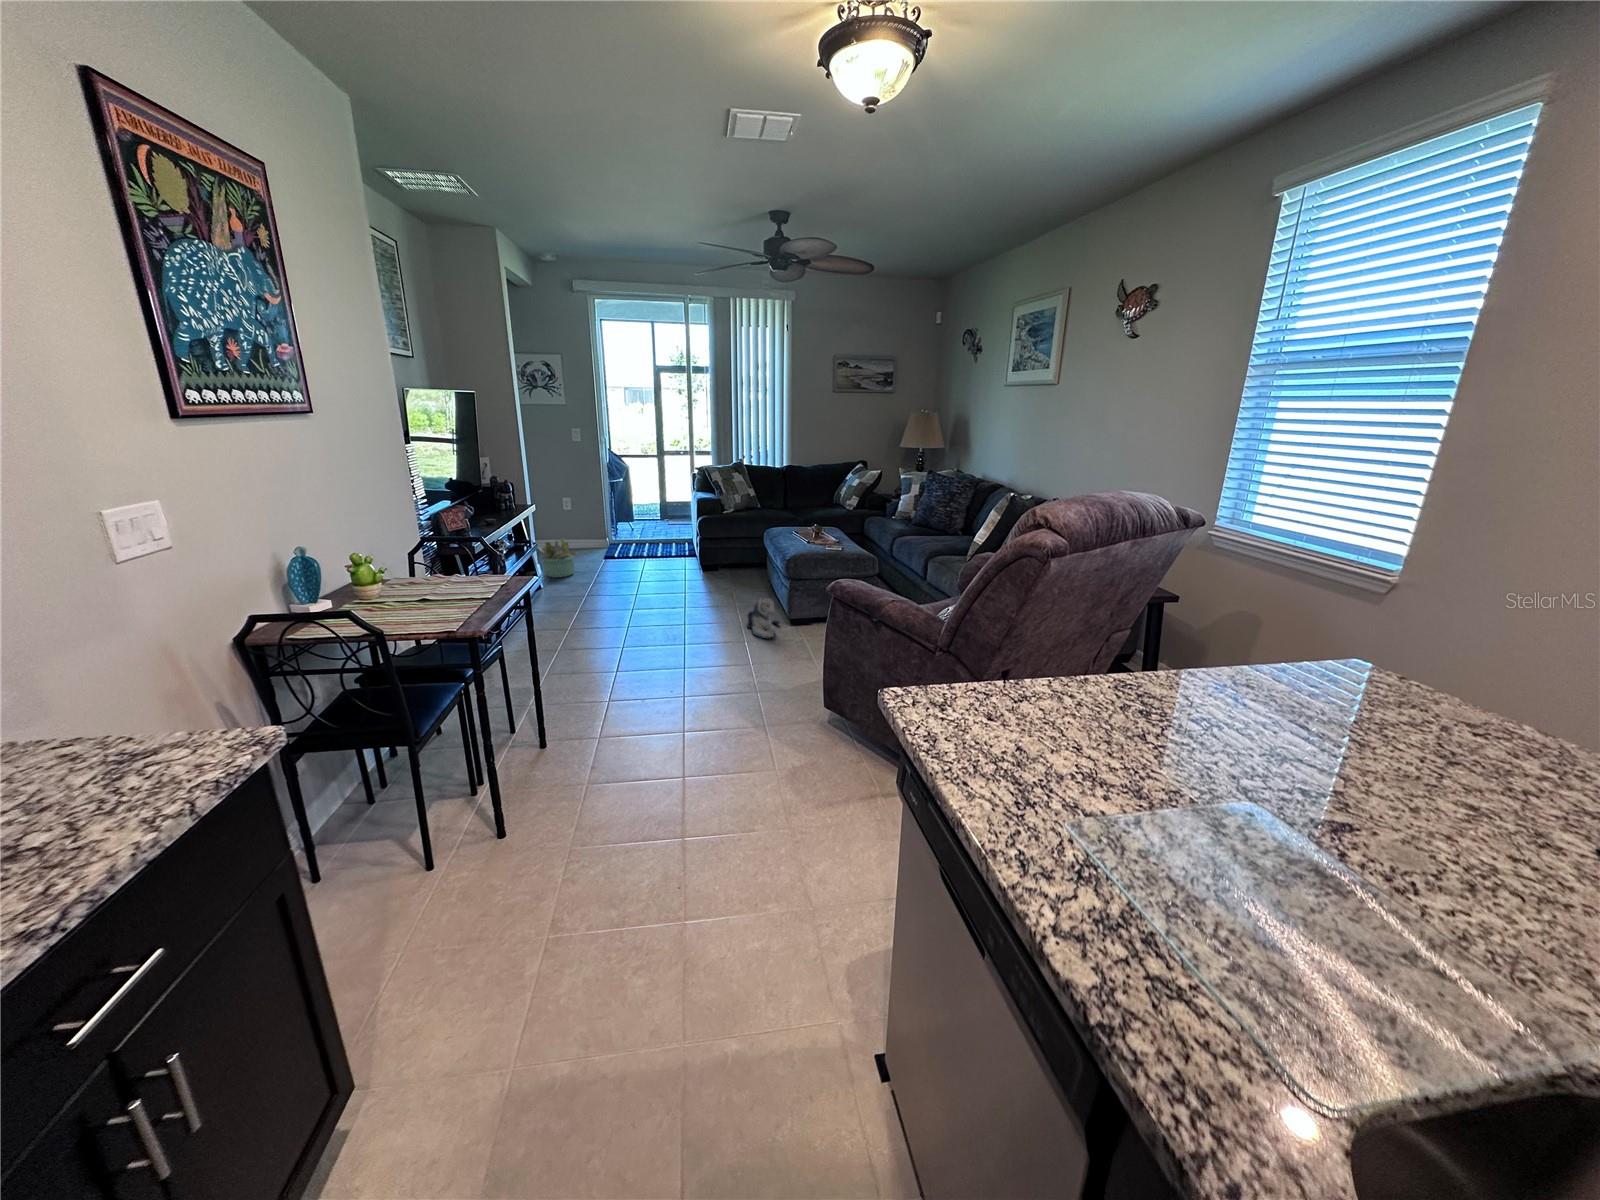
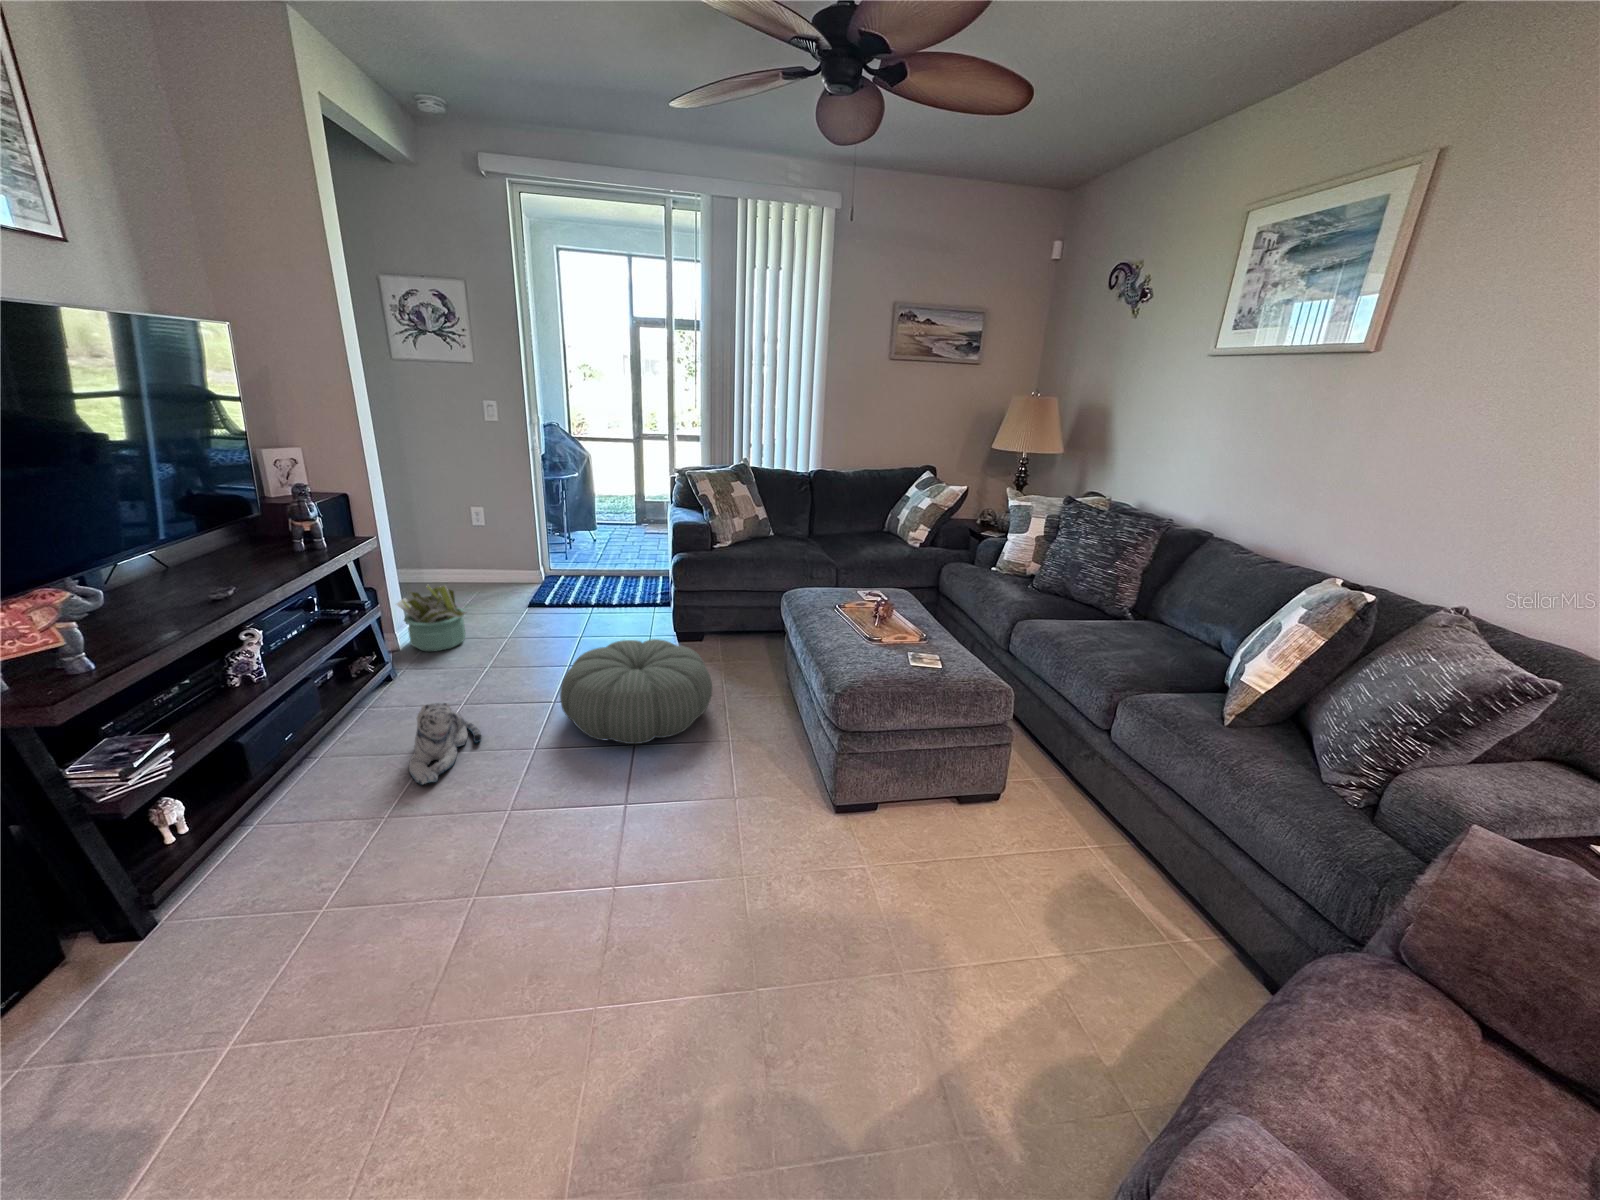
pouf: none [646,558,727,605] -> present [560,639,712,744]
plush toy: present [747,598,779,639] -> present [409,703,481,785]

